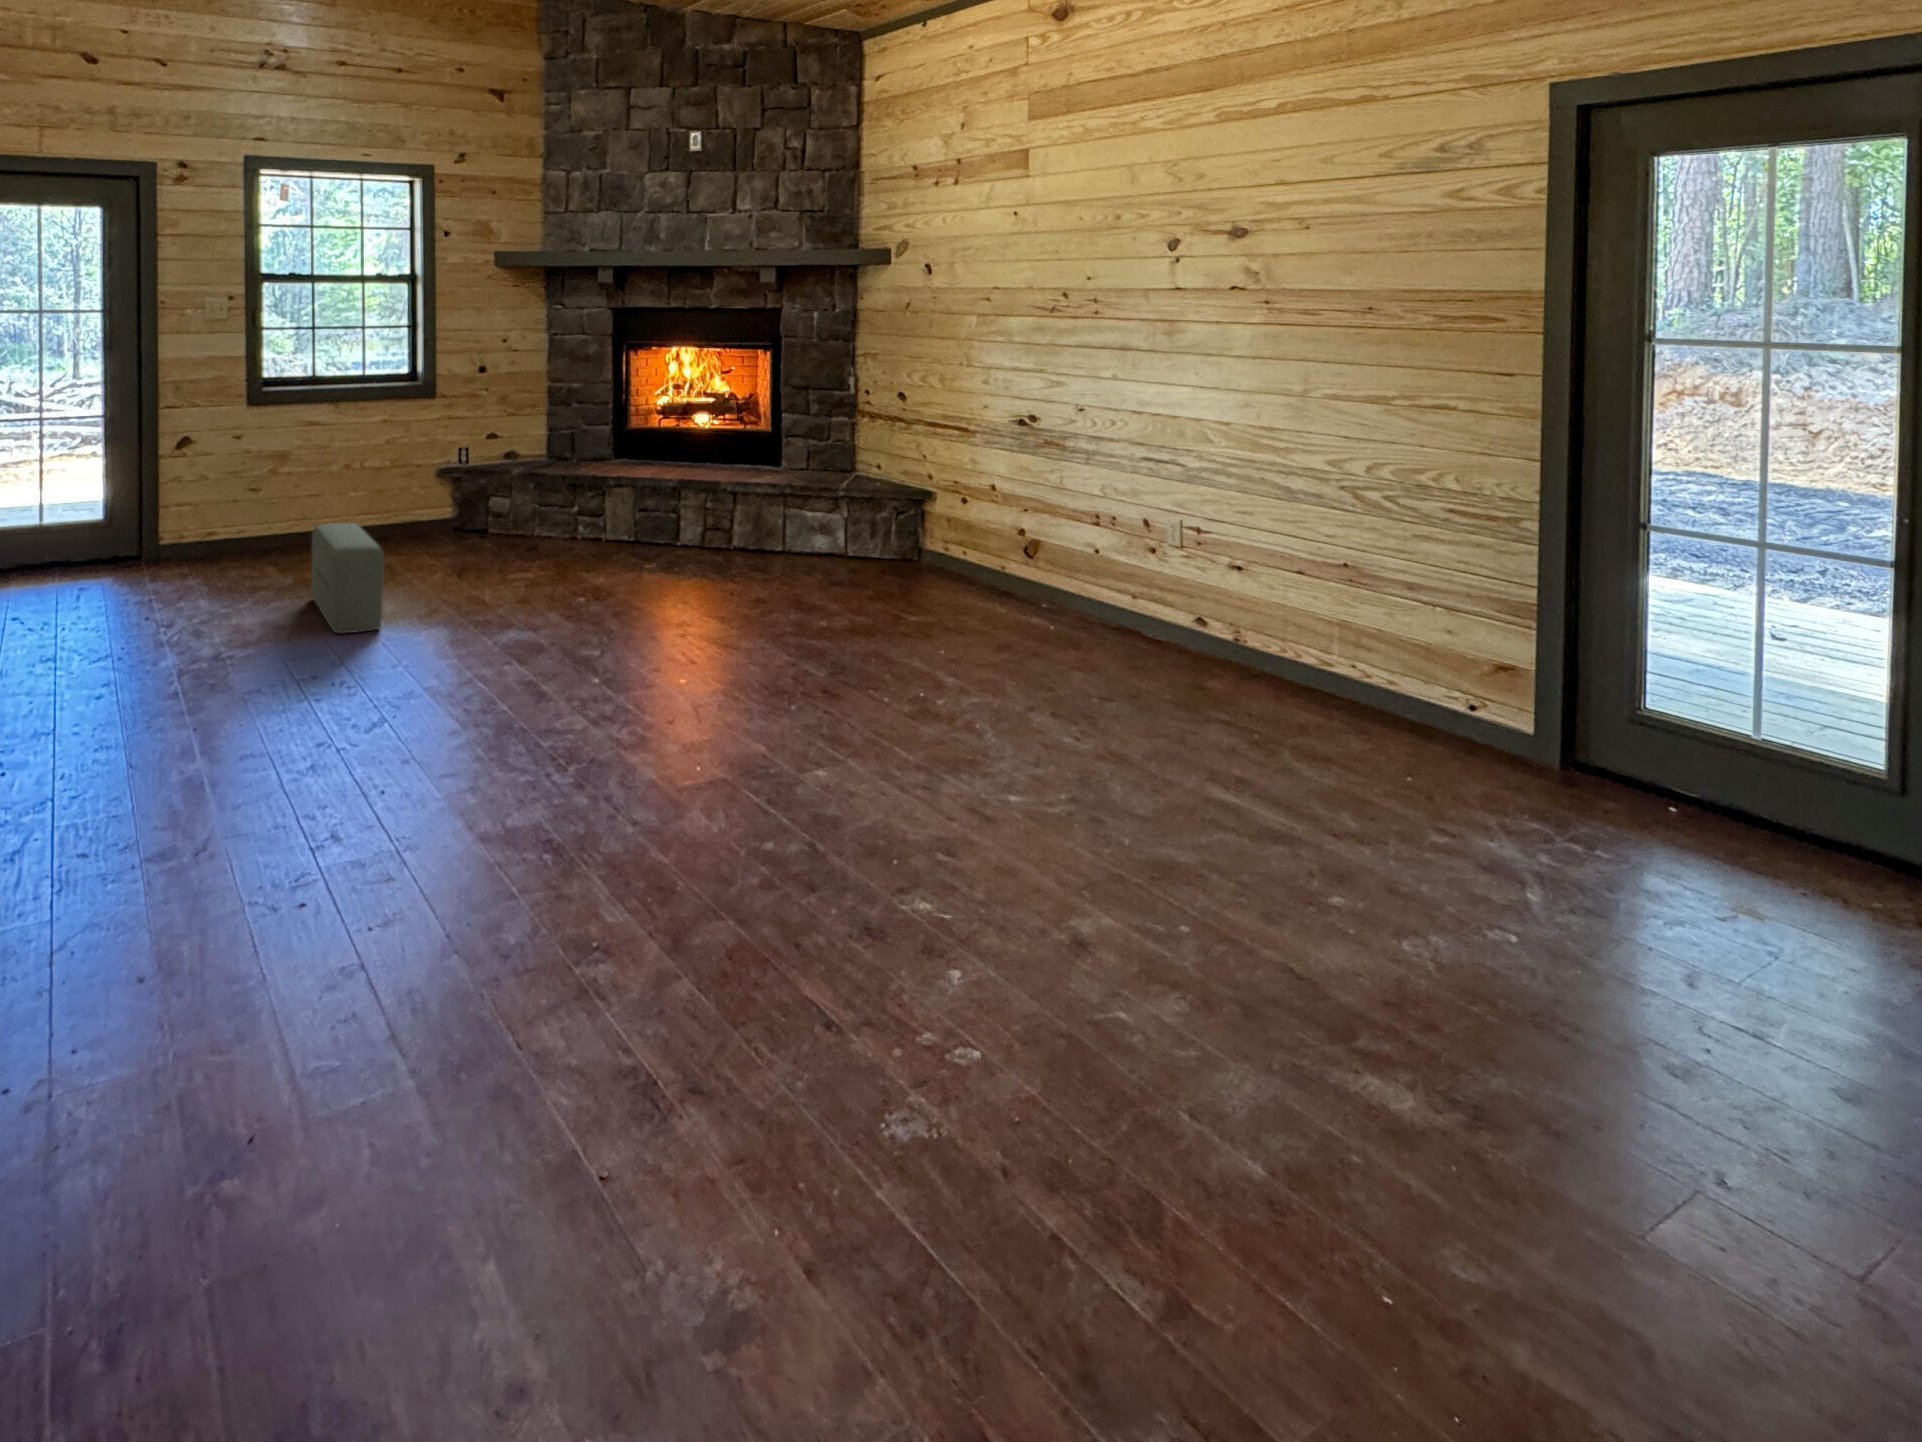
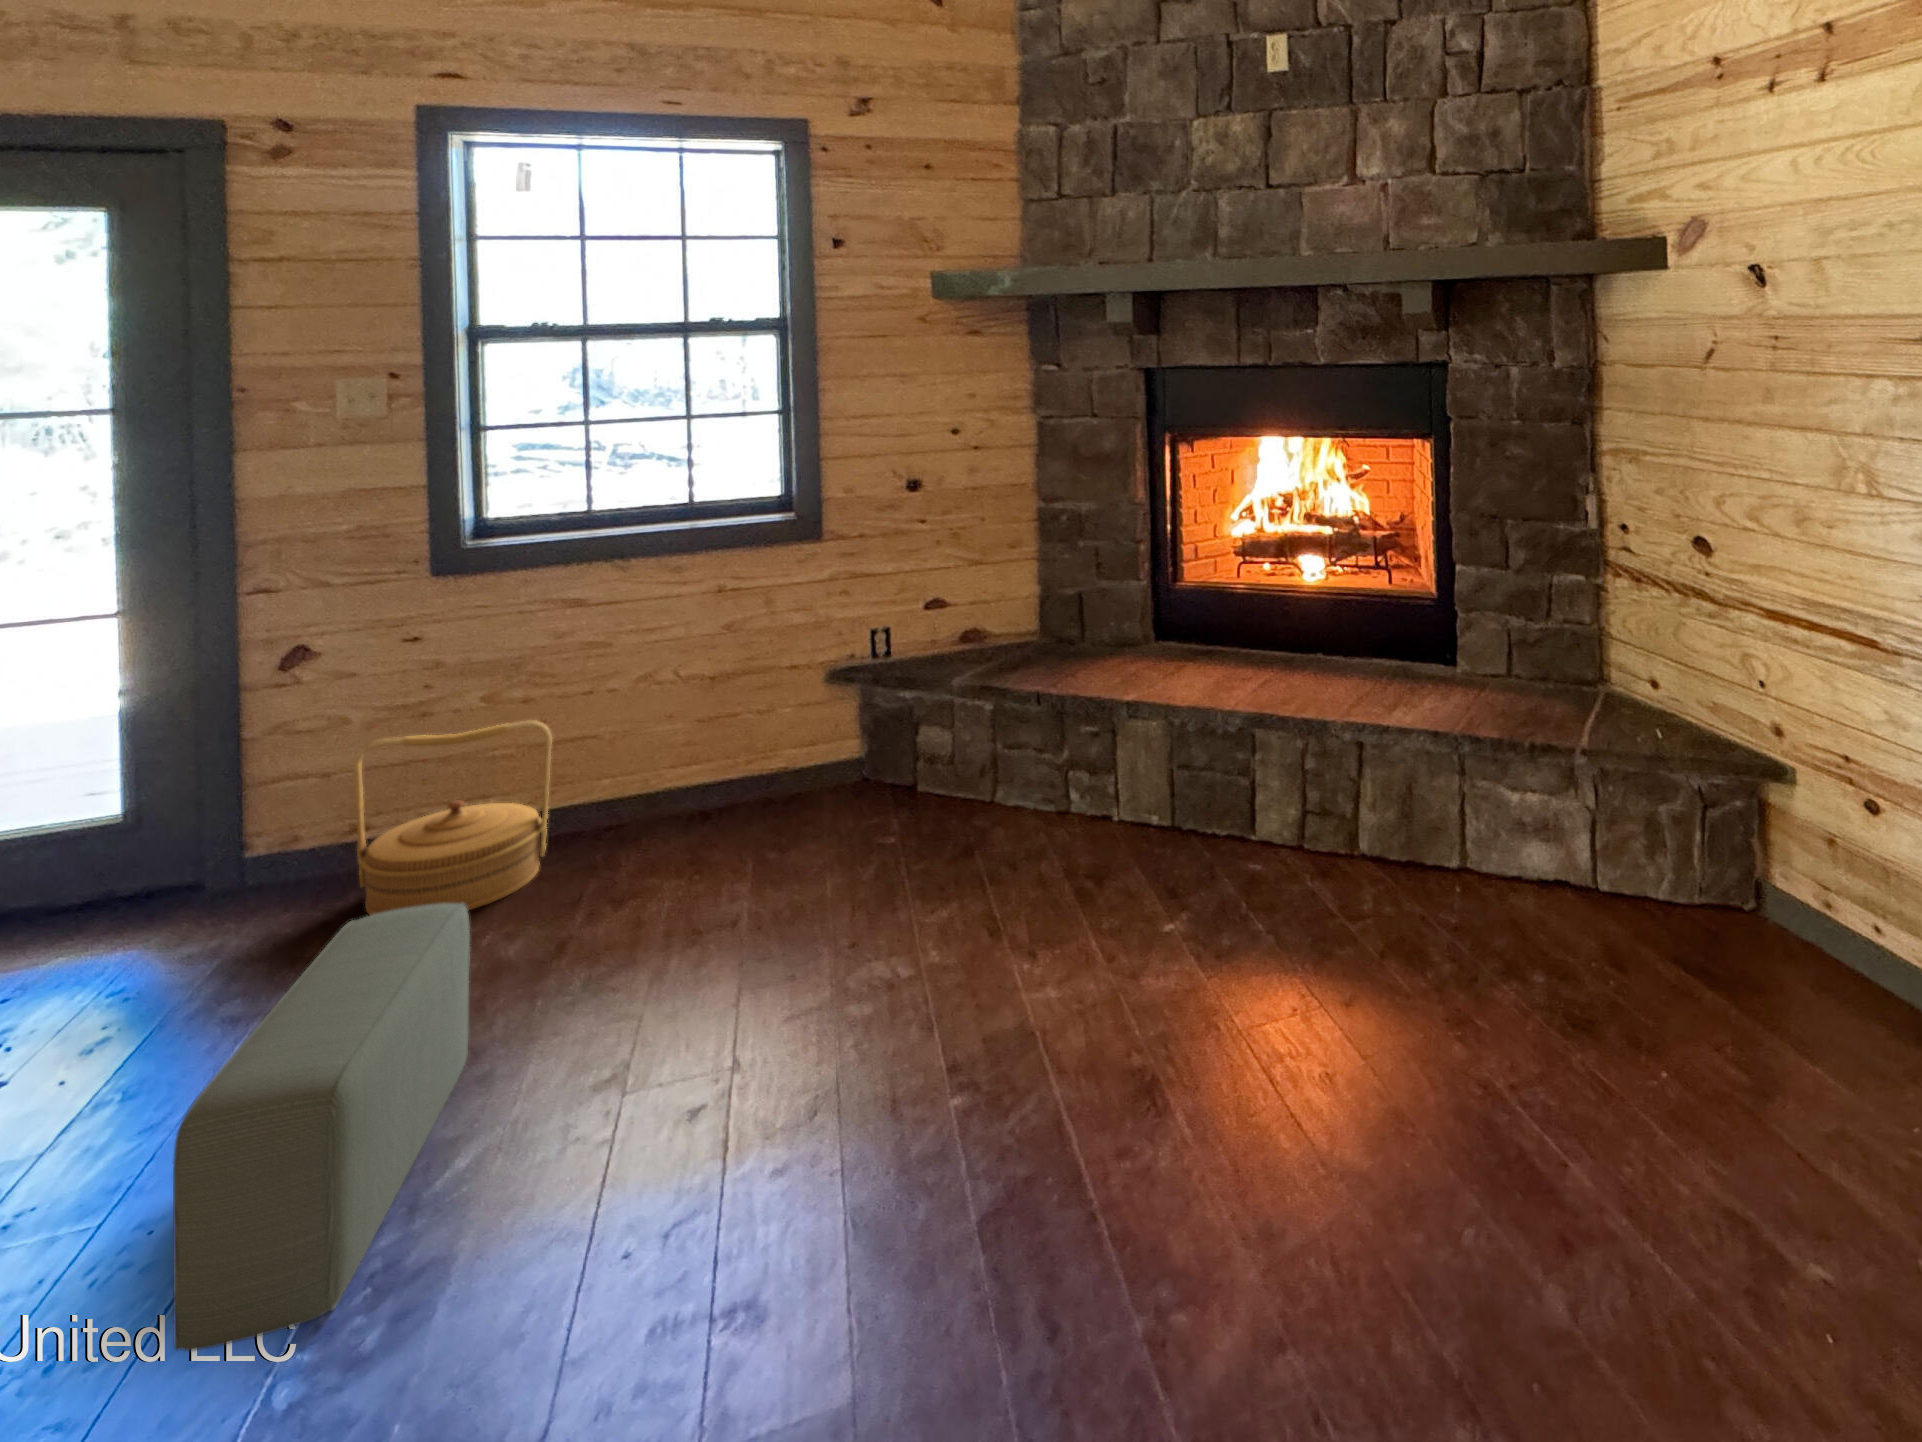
woven basket: none [229,479,316,567] -> present [354,720,552,915]

